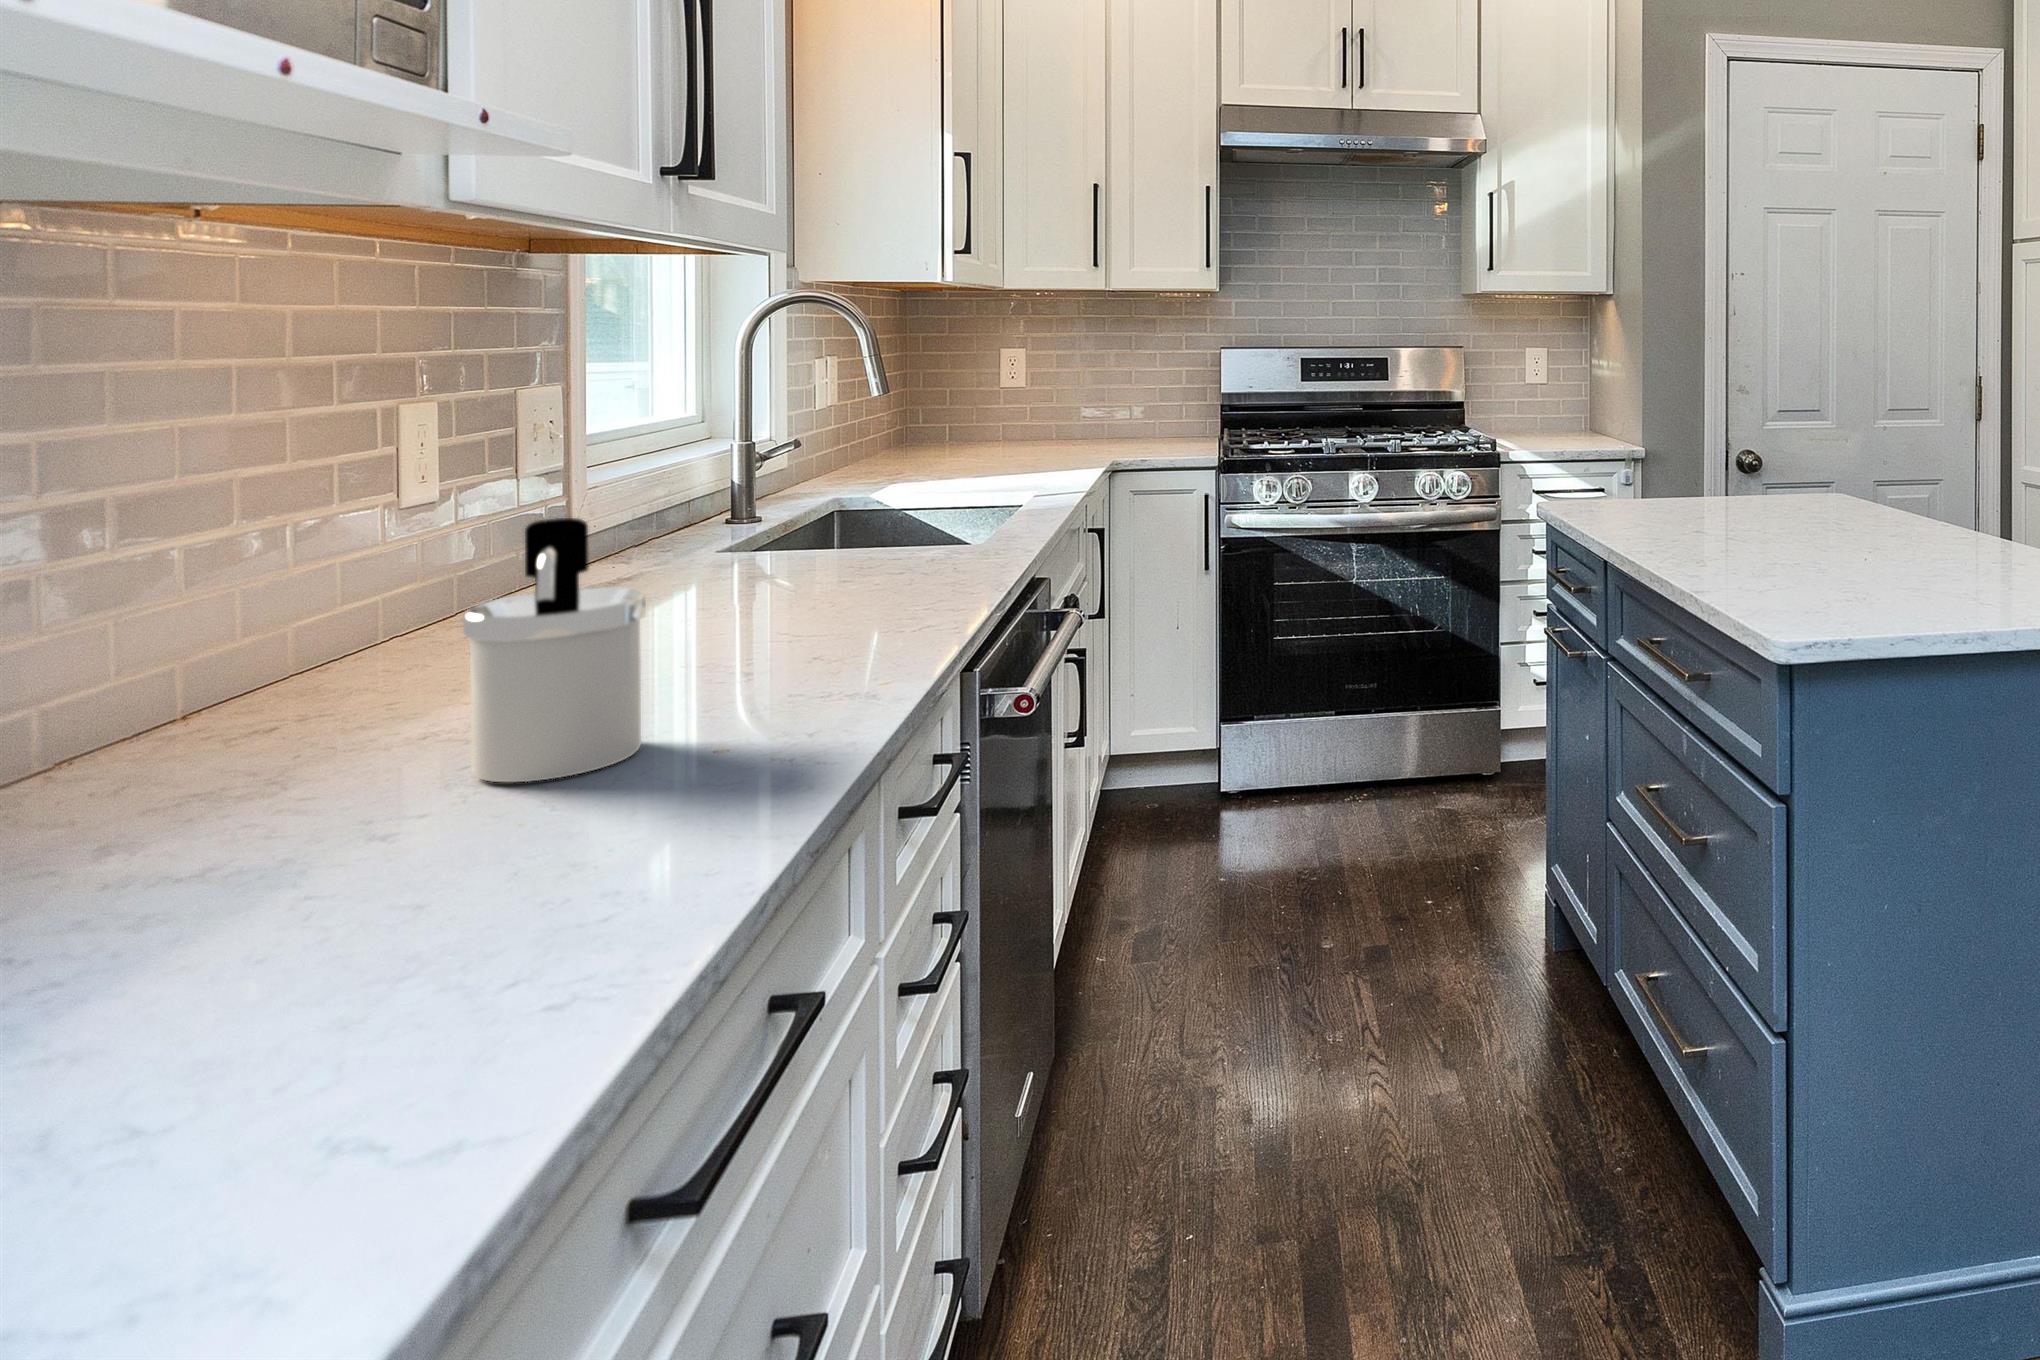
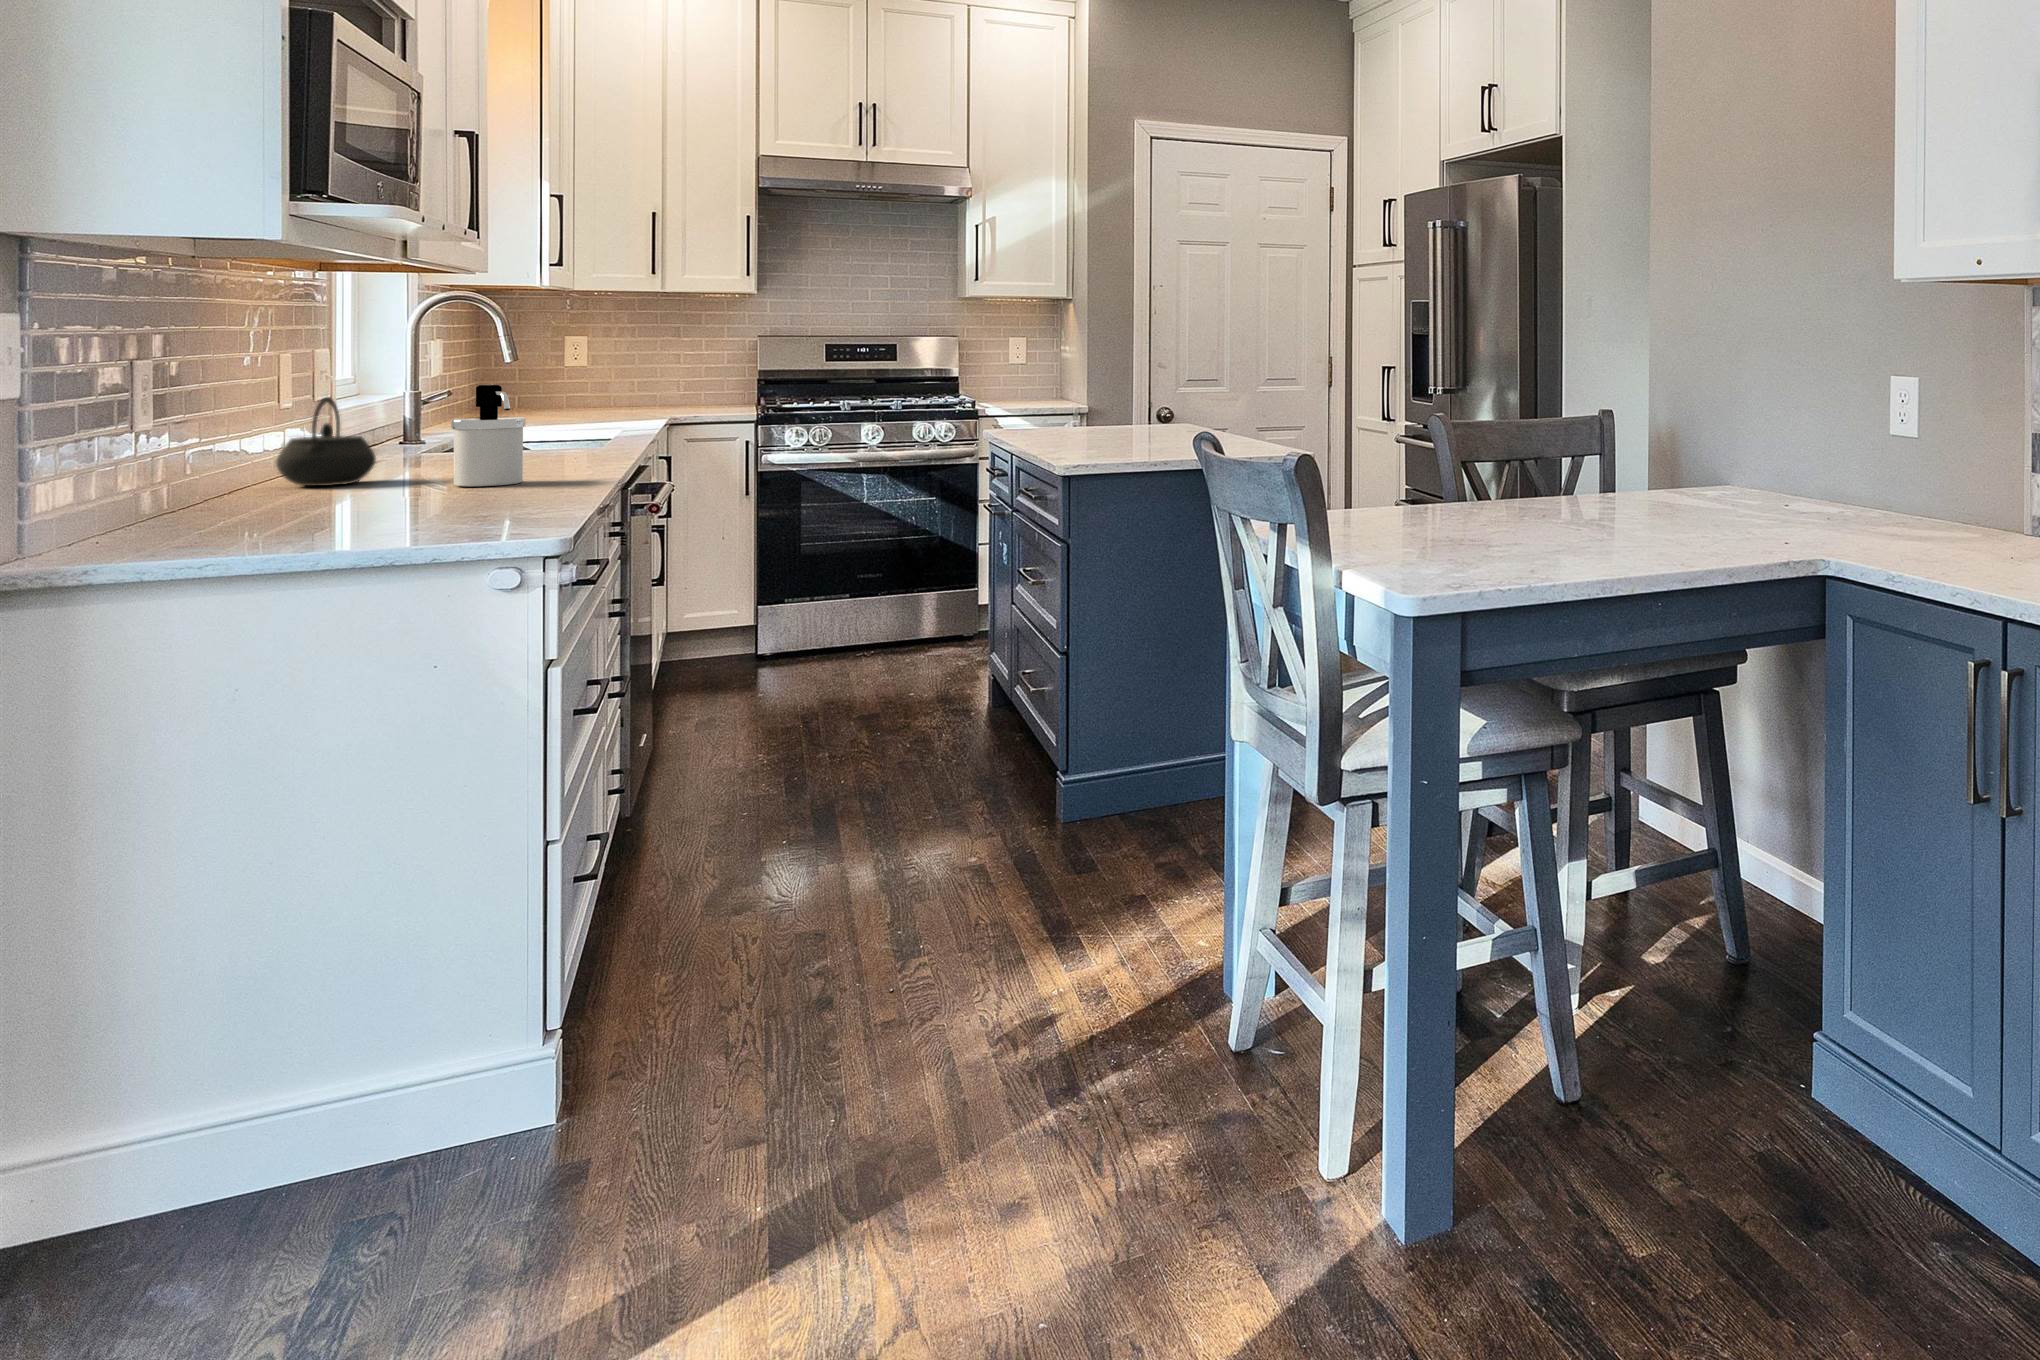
kettle: none [181,527,414,734] -> present [276,397,376,486]

